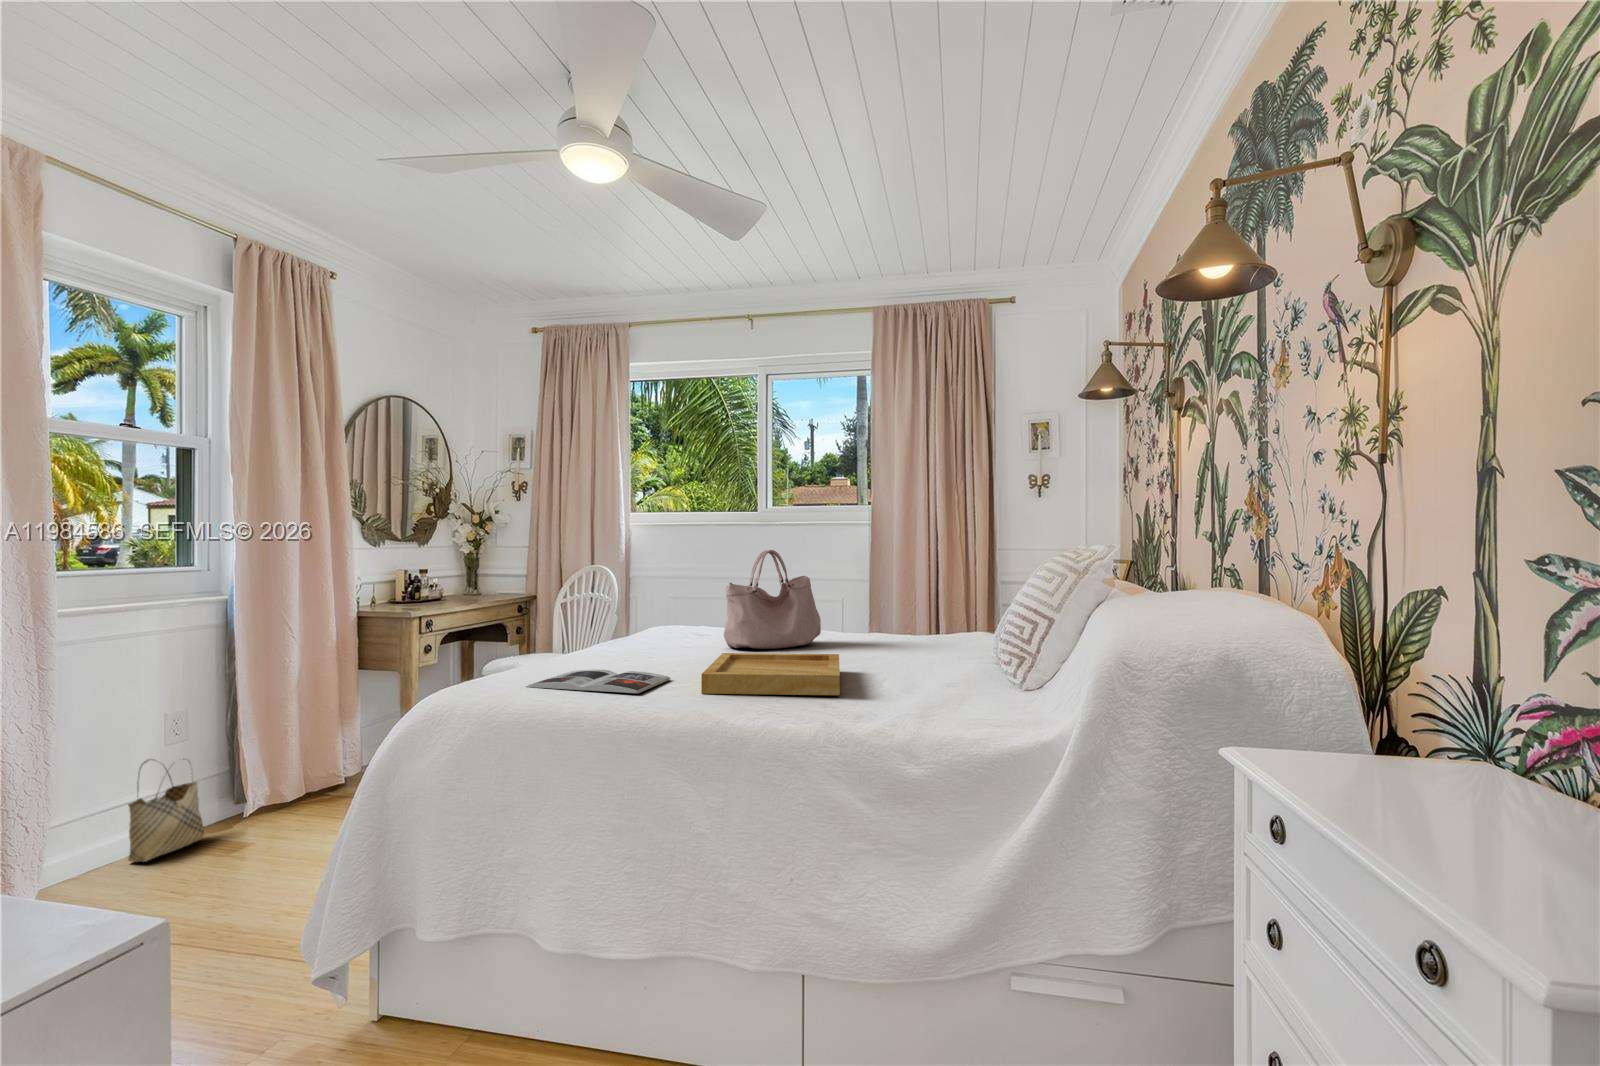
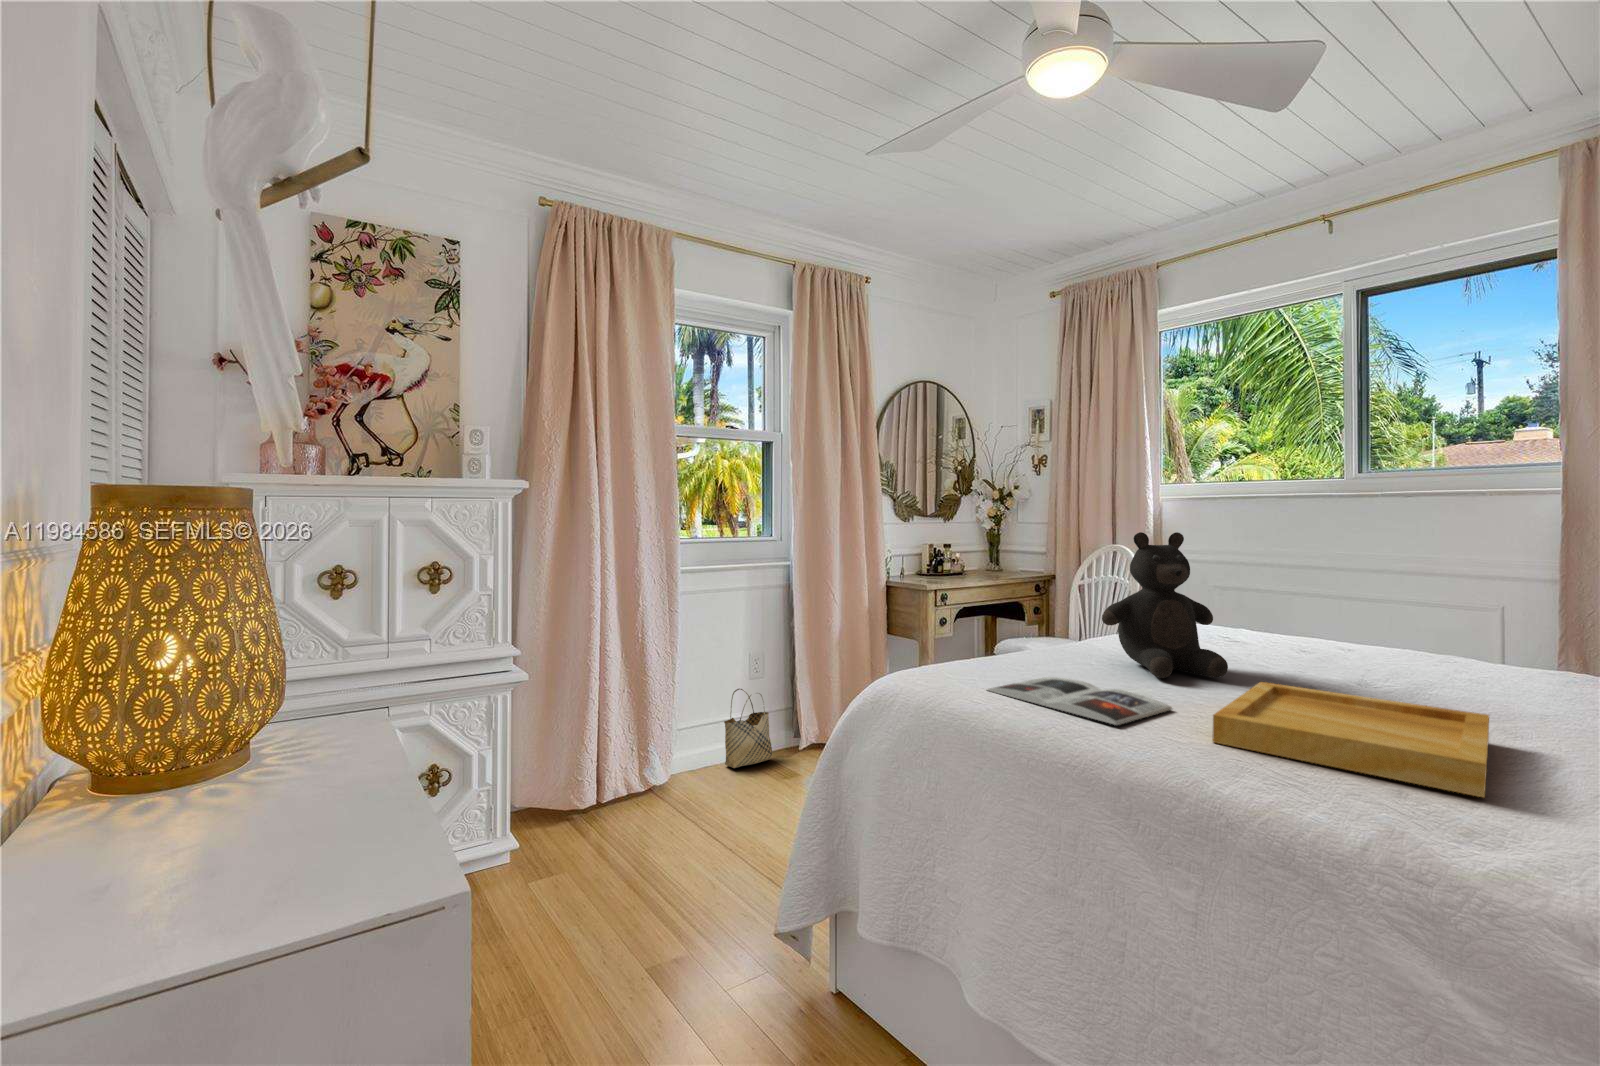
teddy bear: none [610,549,700,661] -> present [1102,532,1228,678]
handbag: present [724,550,821,649] -> none [1271,535,1454,682]

